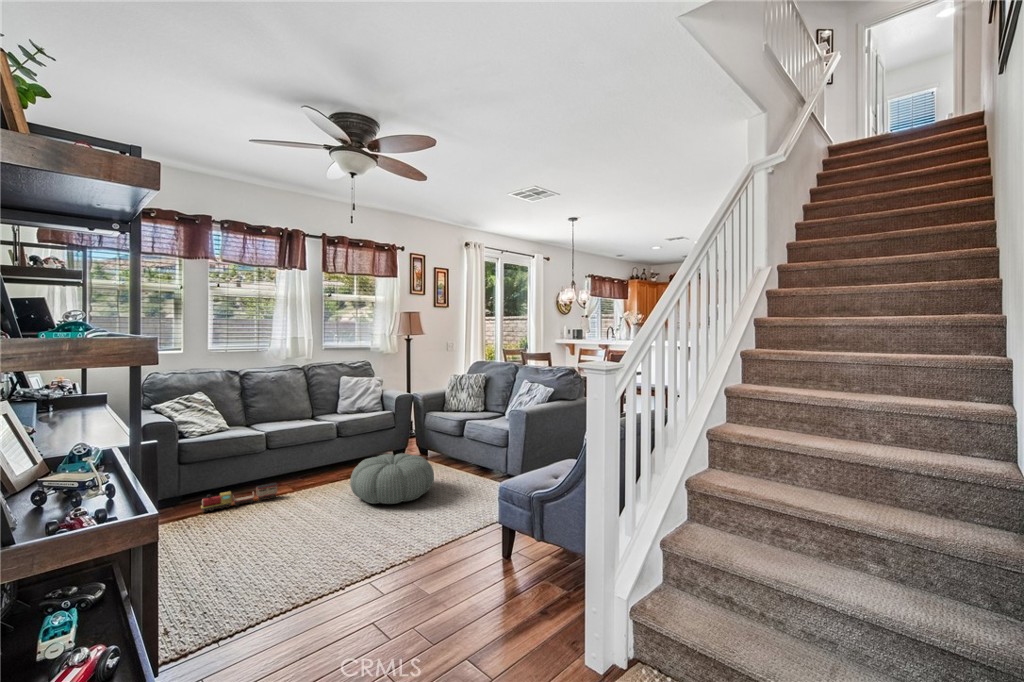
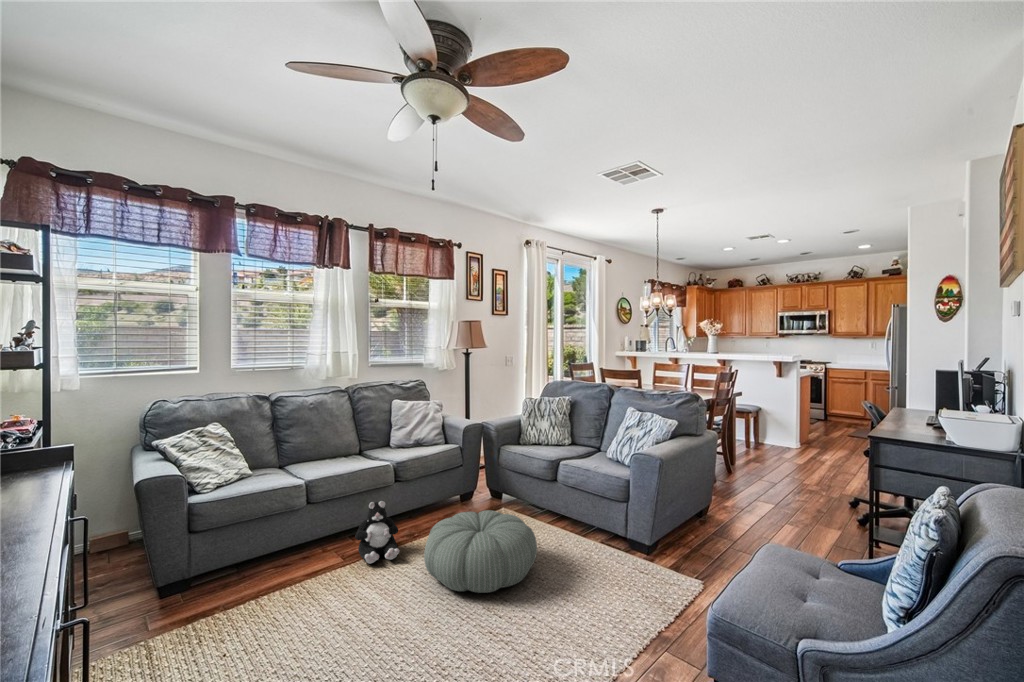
plush toy: none [303,447,336,490] -> present [355,500,399,564]
toy train: present [201,483,277,512] -> none [217,555,322,606]

